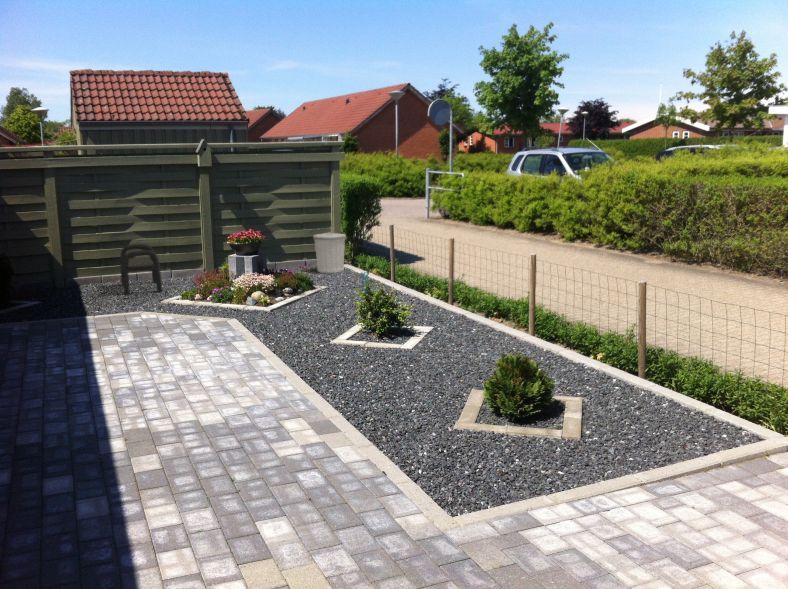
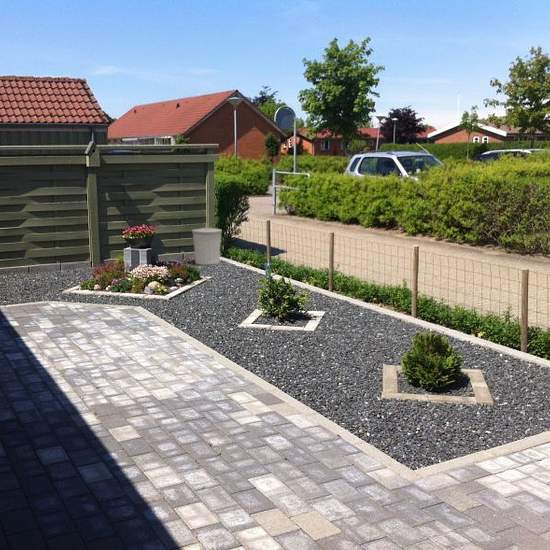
bench: present [120,244,162,294] -> none [15,239,58,285]

